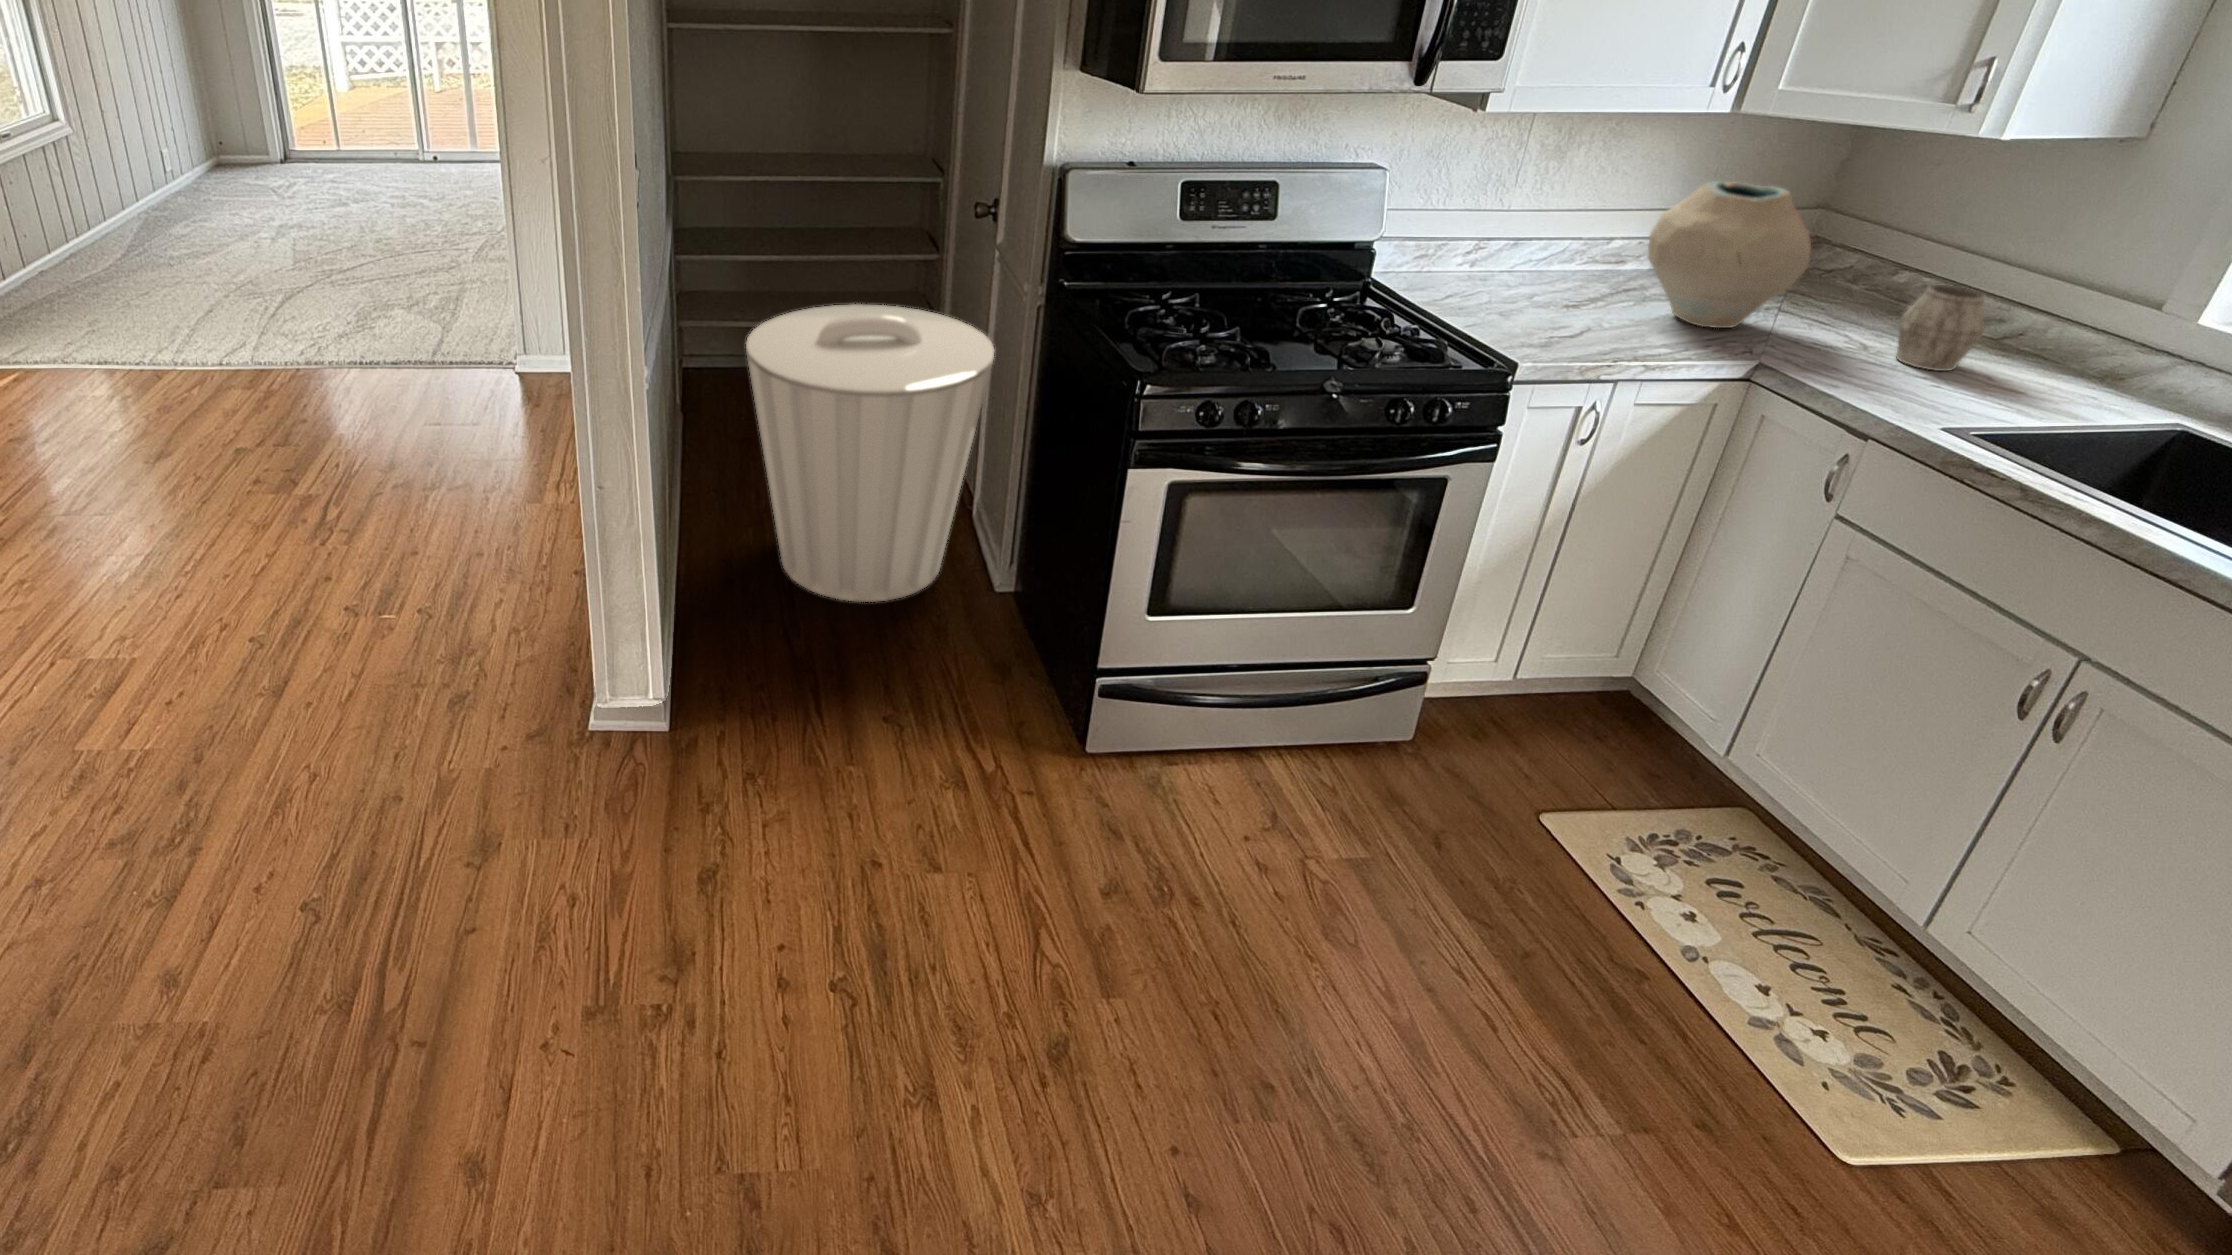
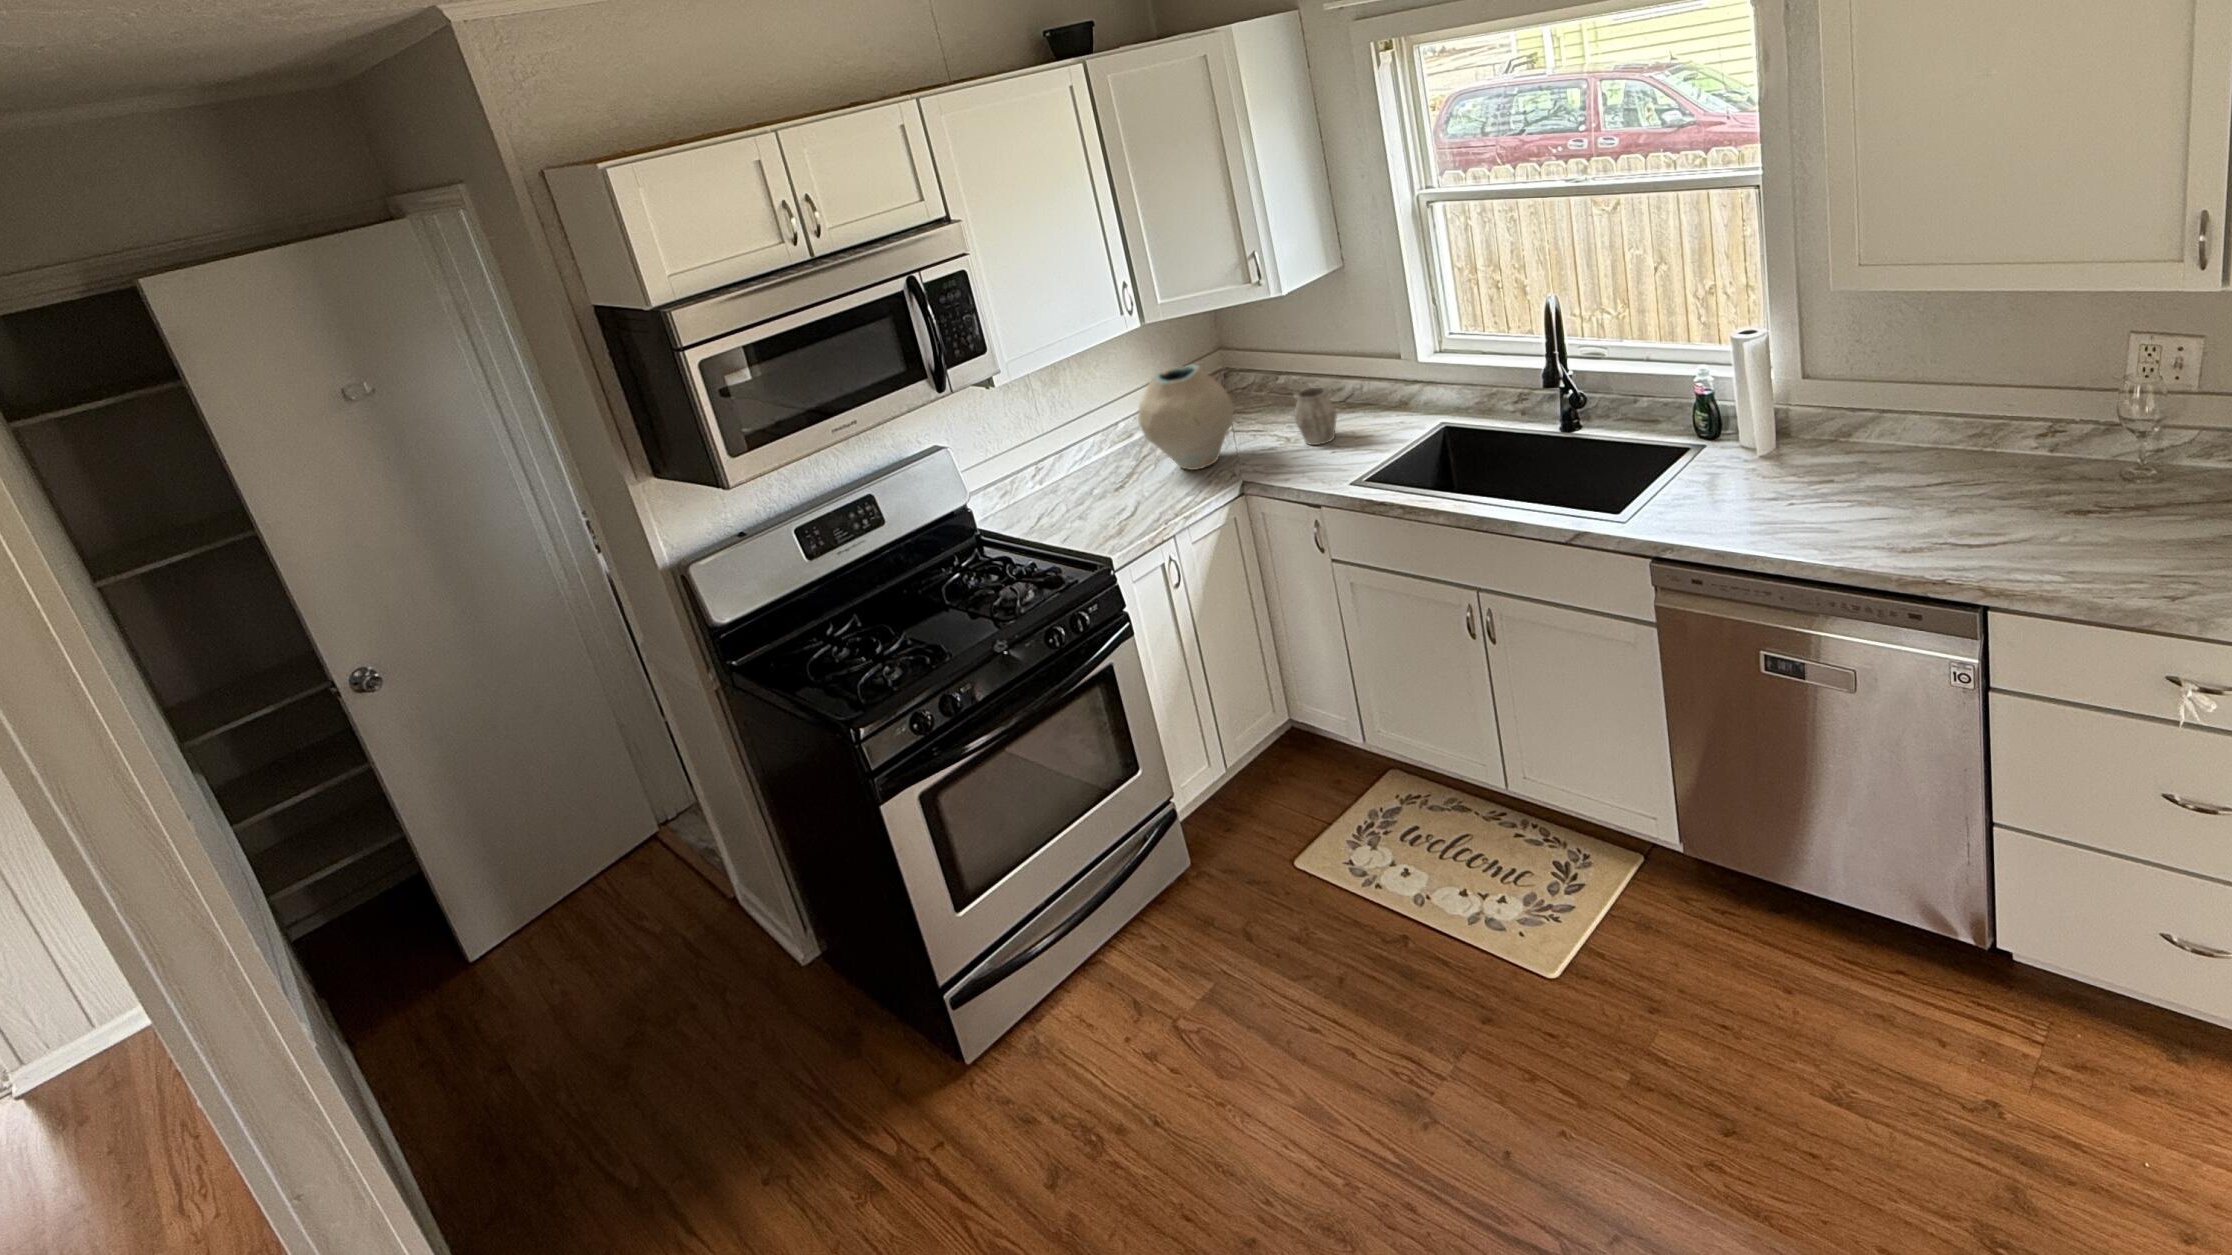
trash can: present [746,304,994,602] -> none [392,733,736,1105]

